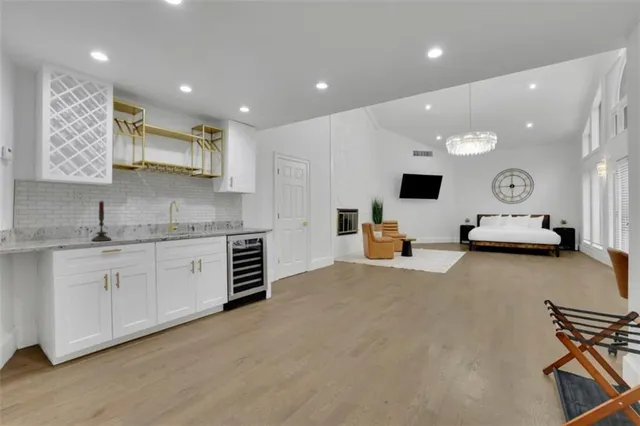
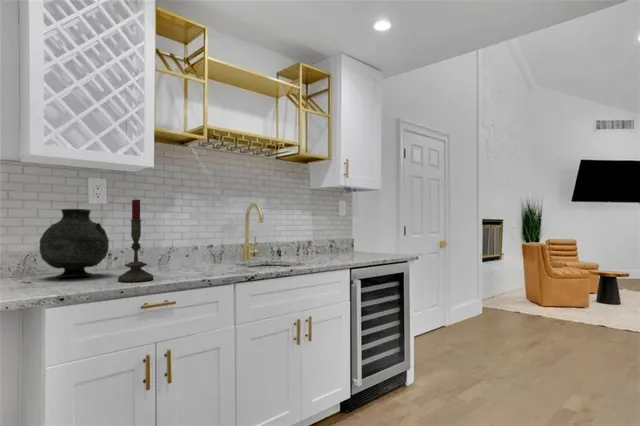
vase: none [47,205,87,239] -> present [39,209,109,277]

